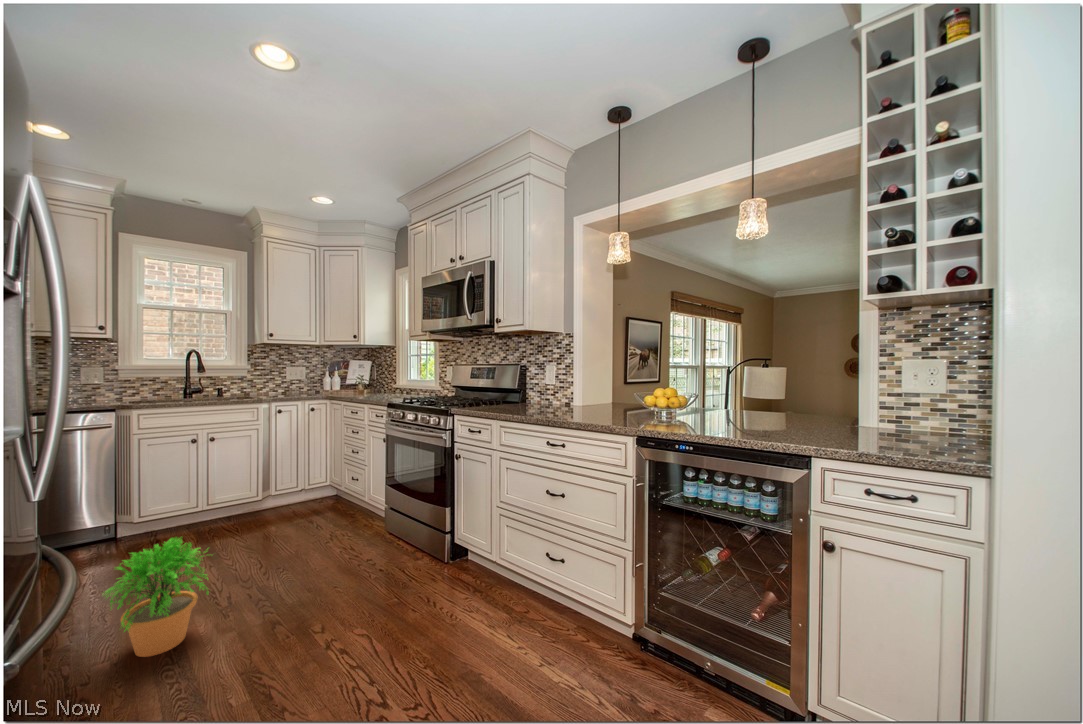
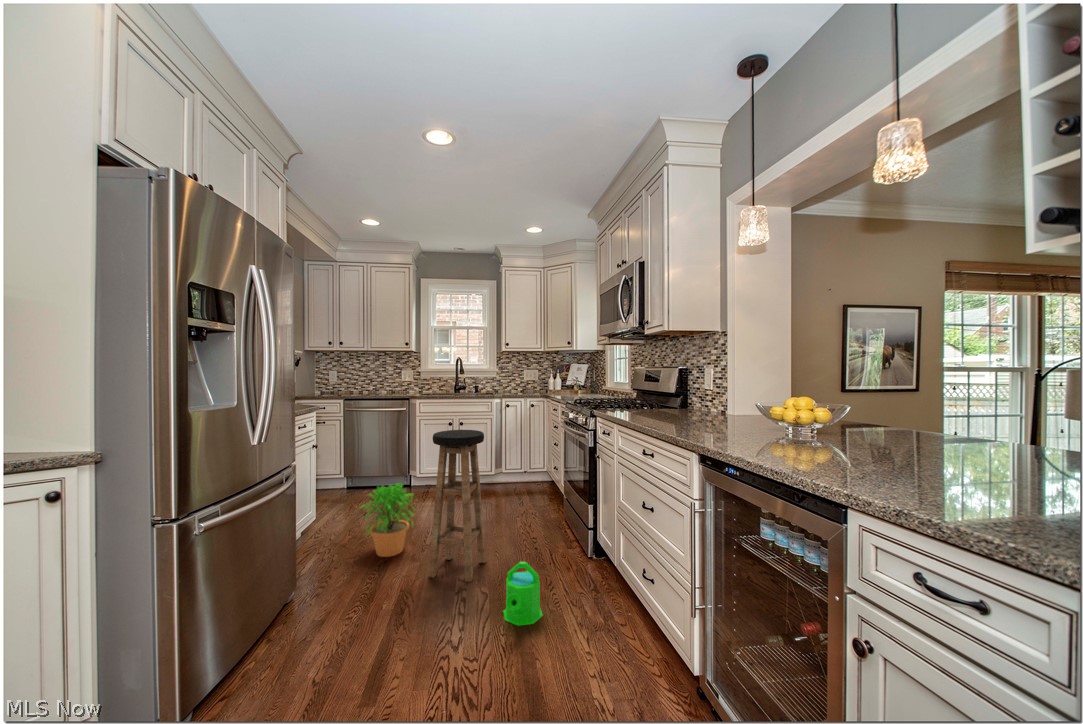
bar stool: none [264,445,338,650] -> present [429,430,486,582]
watering can: none [403,579,449,652] -> present [503,562,543,626]

